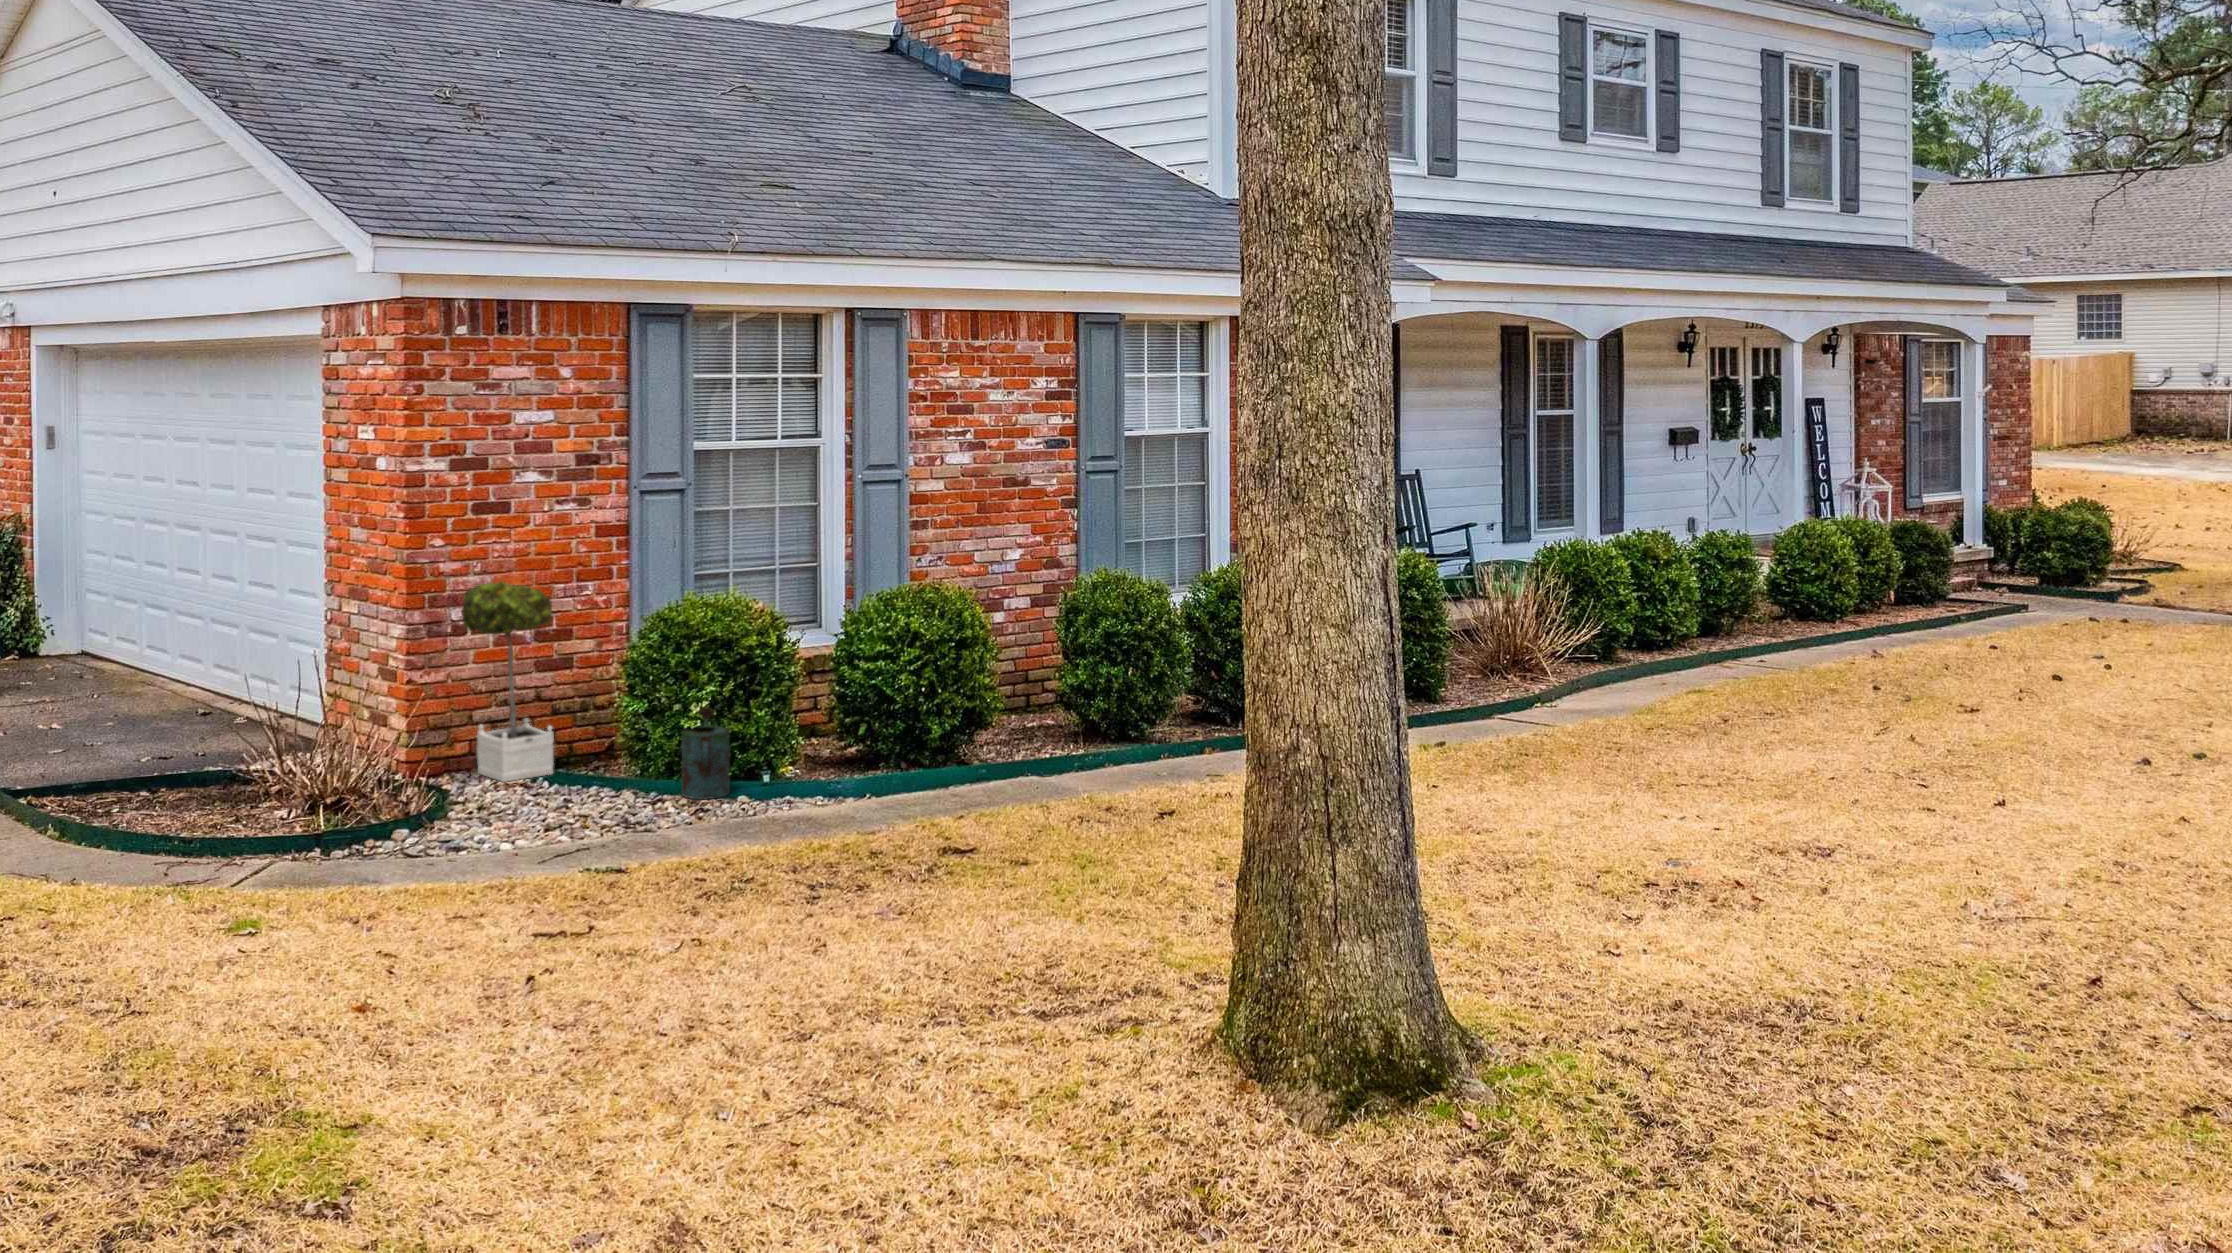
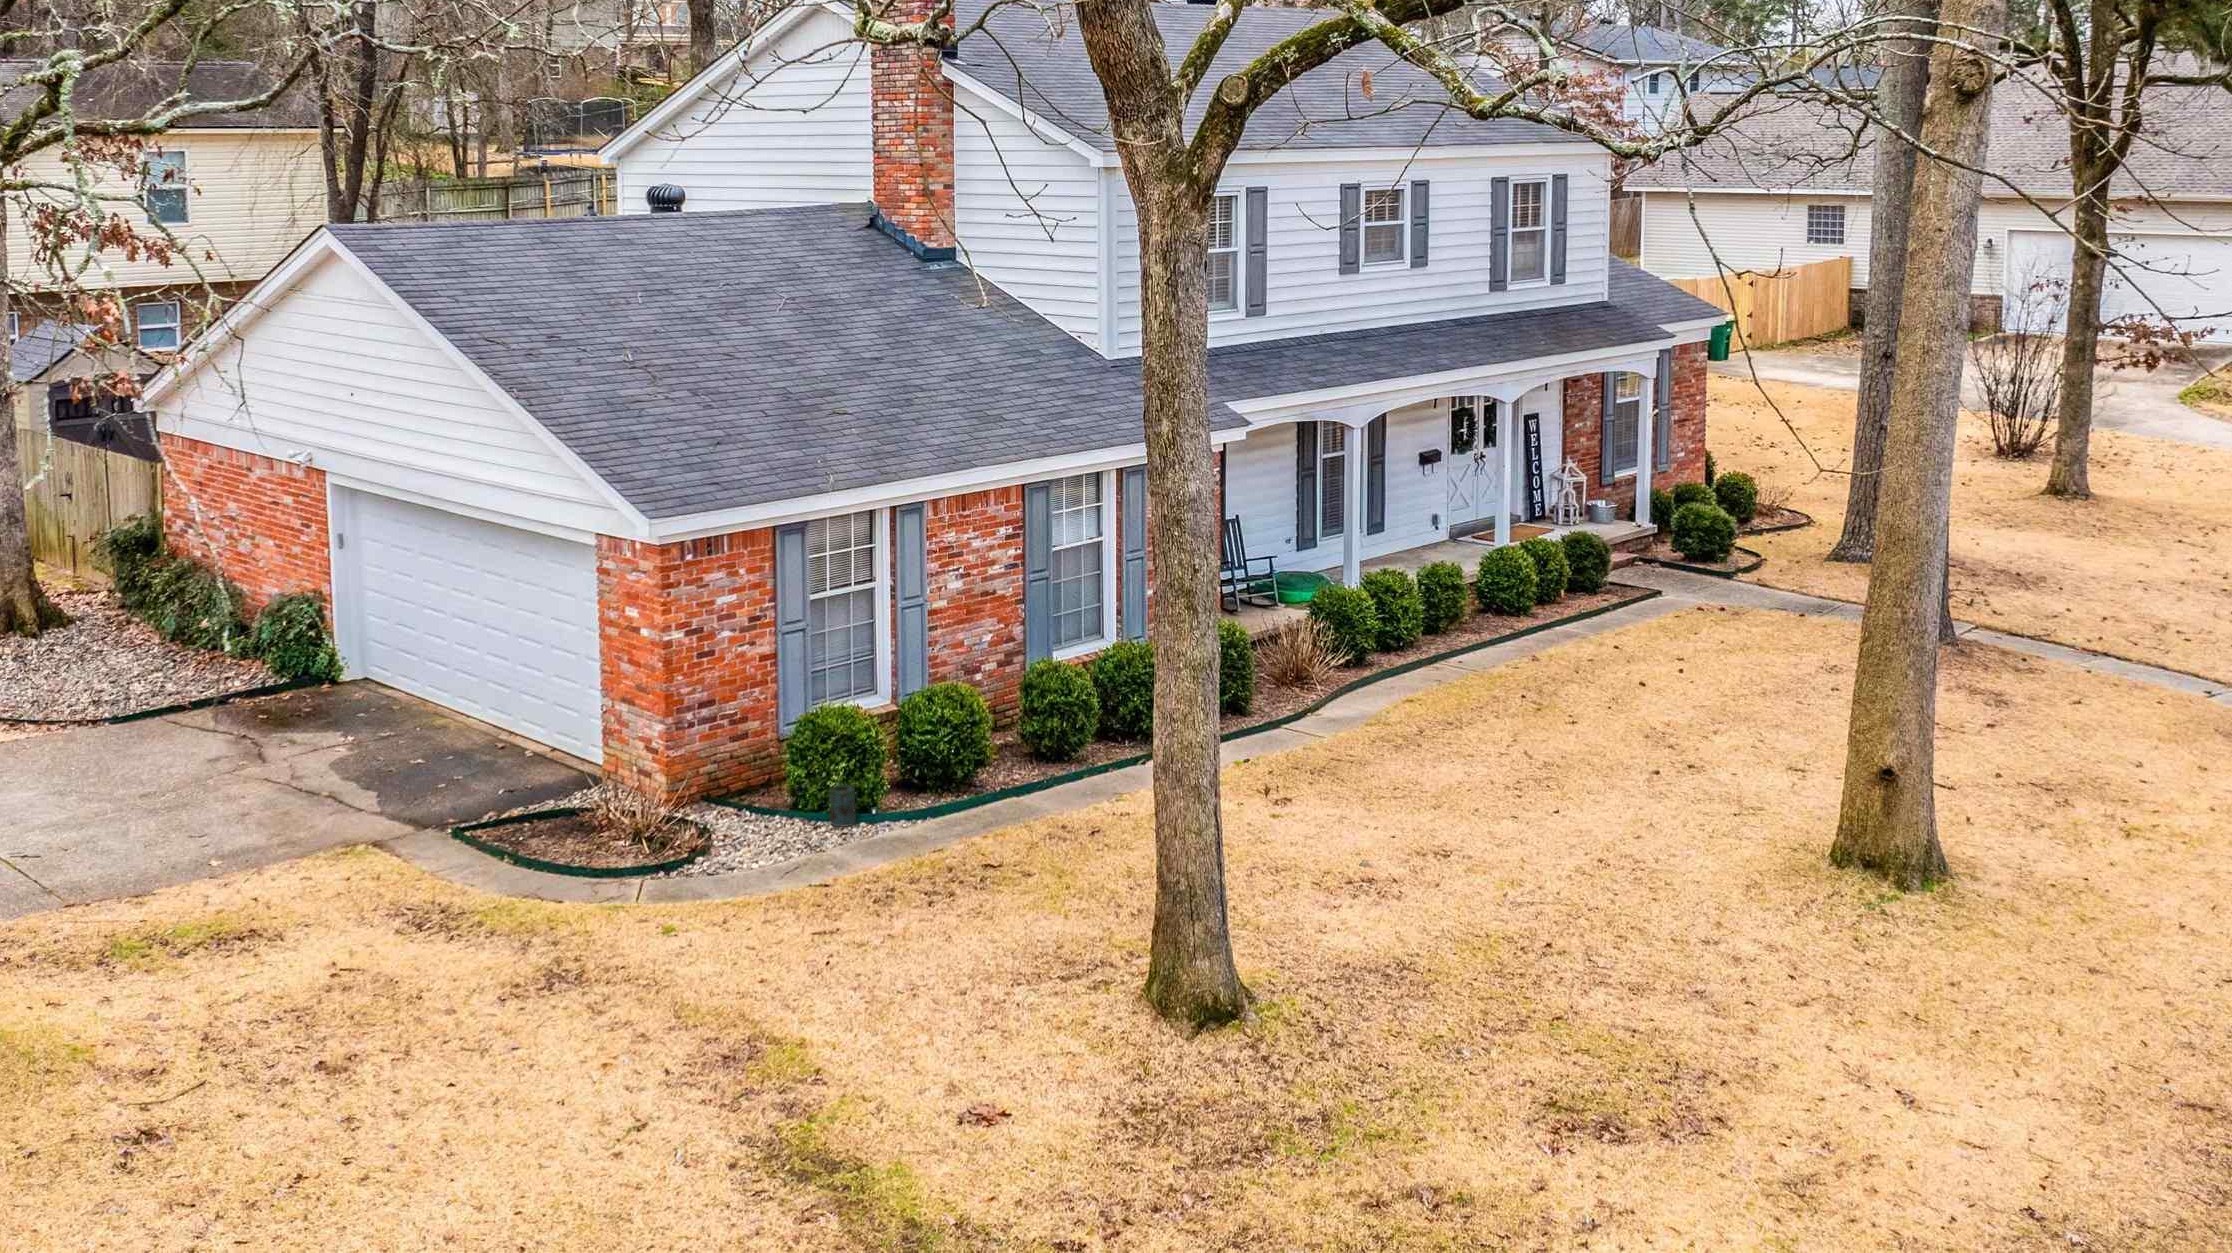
potted tree: present [462,580,554,782] -> none [698,704,751,815]

